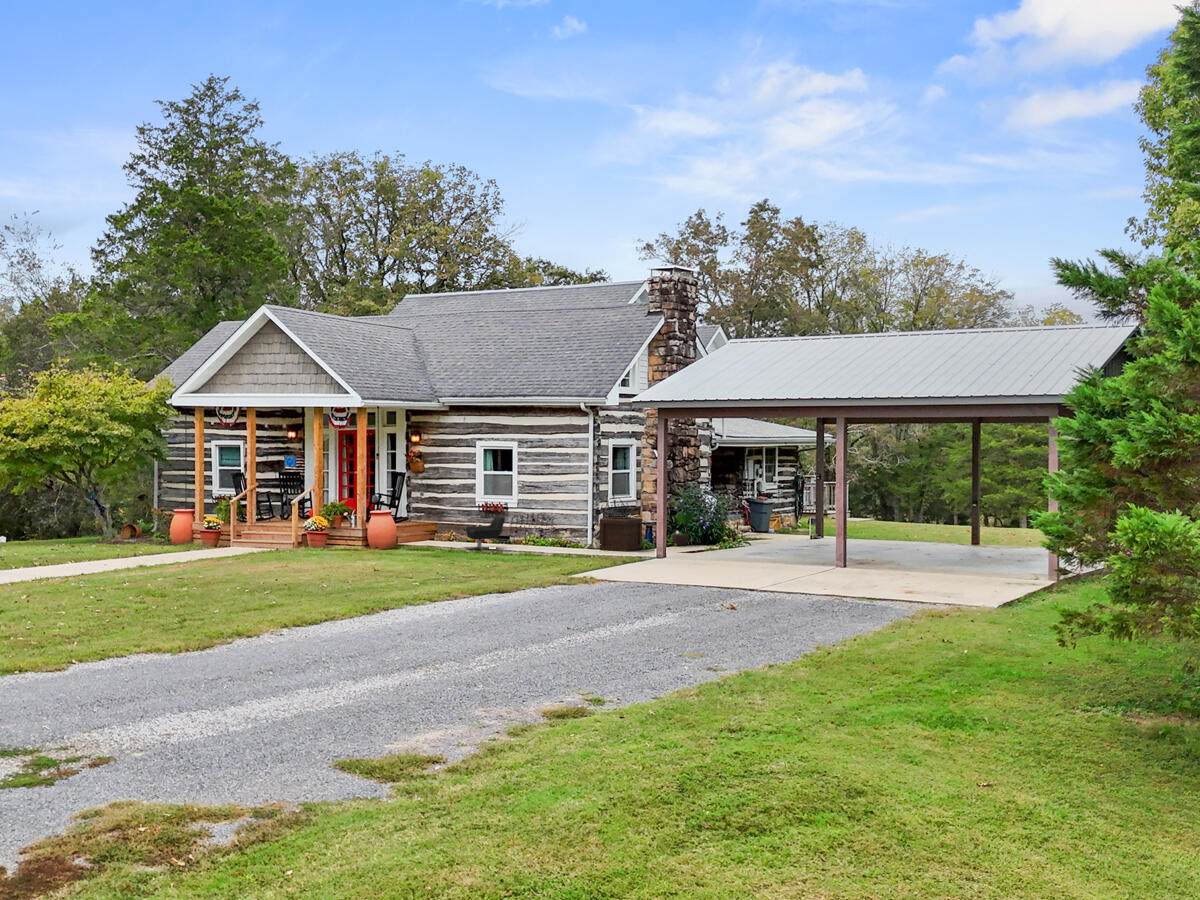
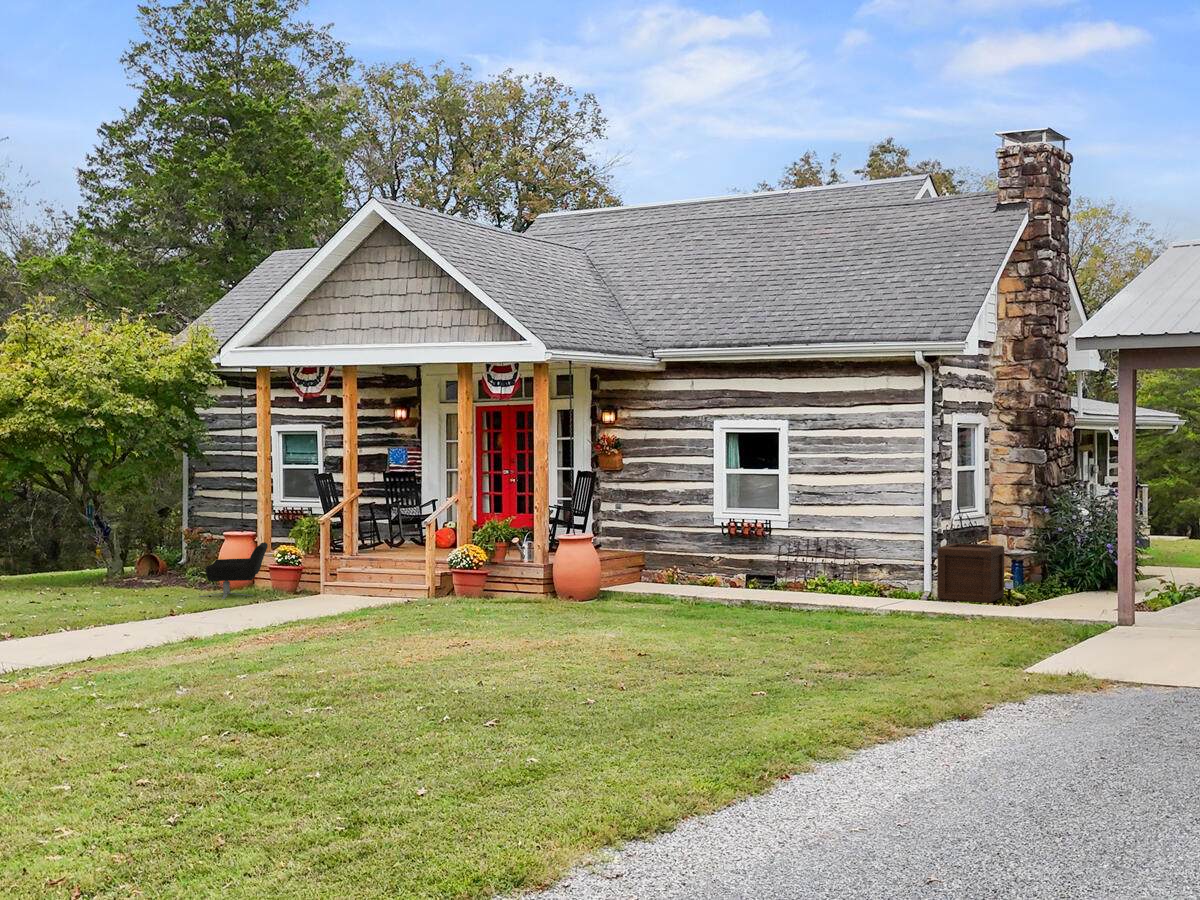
potted tree: present [672,510,694,546] -> none [1036,524,1079,589]
lounge chair: present [466,516,505,550] -> present [200,542,268,599]

